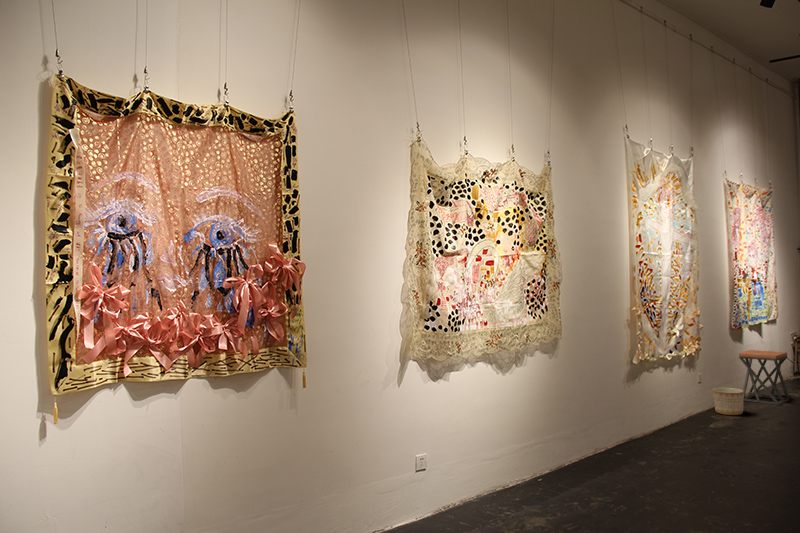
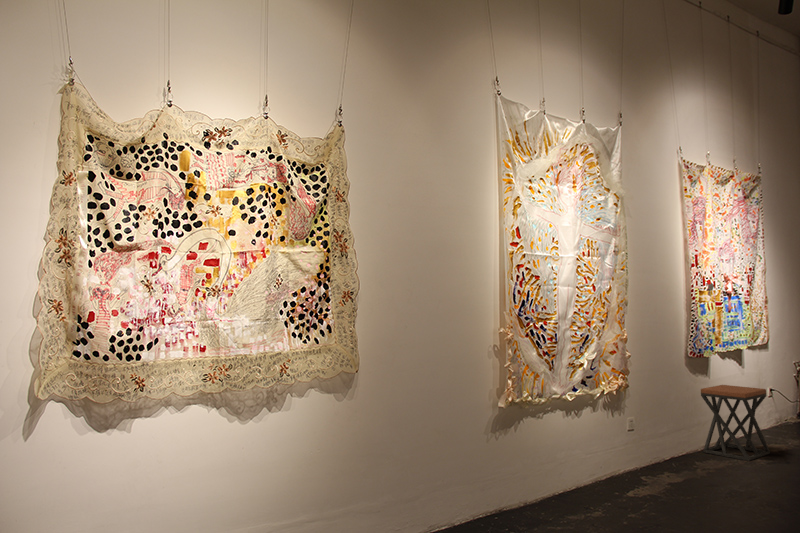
planter: present [713,388,744,415] -> none [650,436,690,475]

